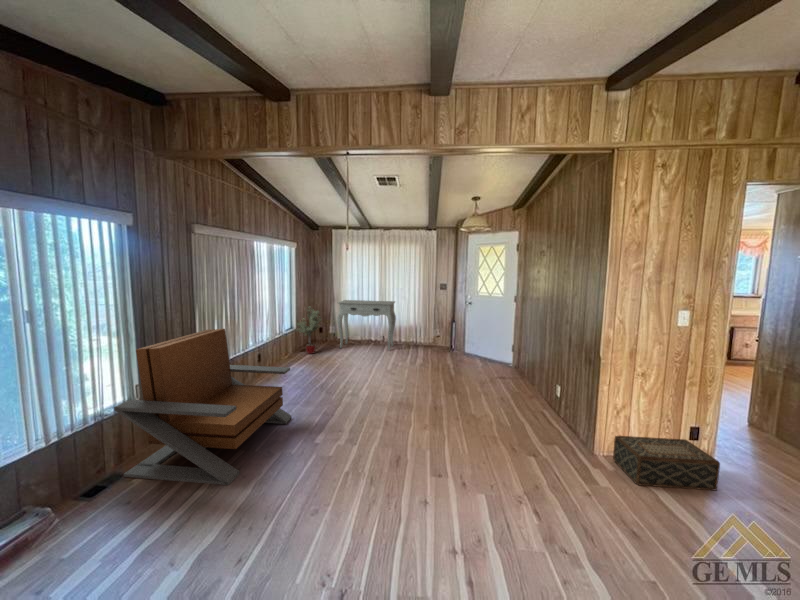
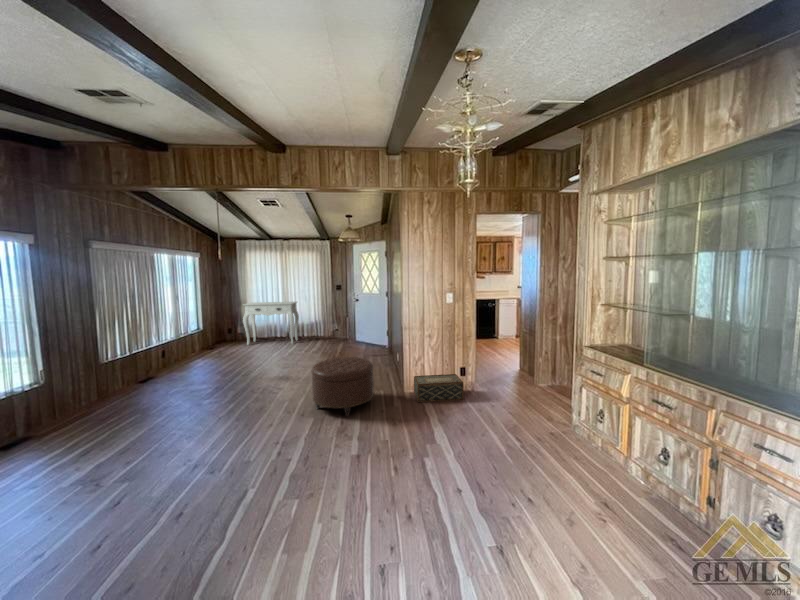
potted tree: present [297,307,321,354] -> none [200,309,228,351]
lounge chair: present [114,329,292,485] -> none [22,324,187,439]
ottoman: none [468,396,568,501] -> present [311,357,374,416]

